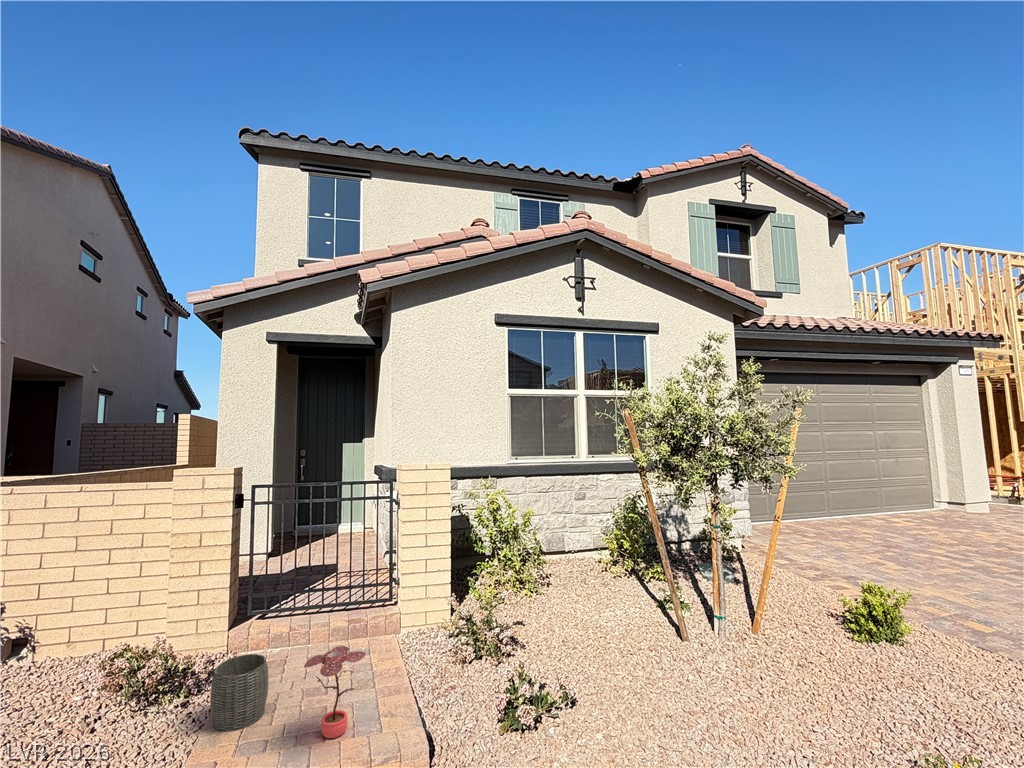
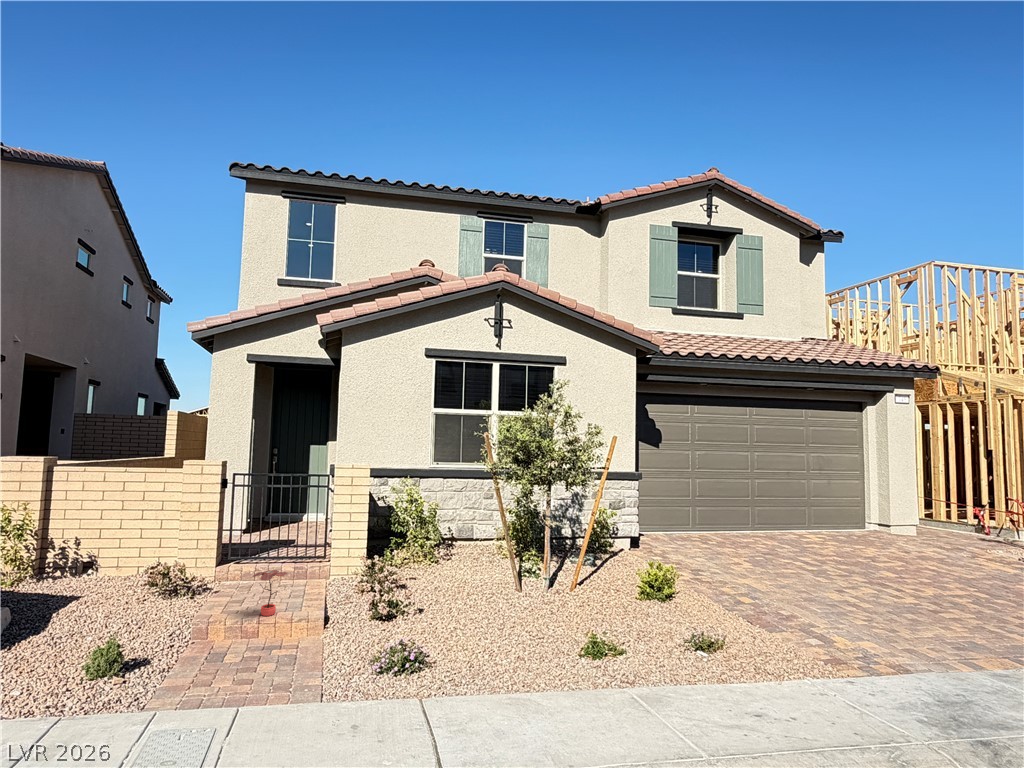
woven basket: present [211,654,269,731] -> none [202,573,234,610]

